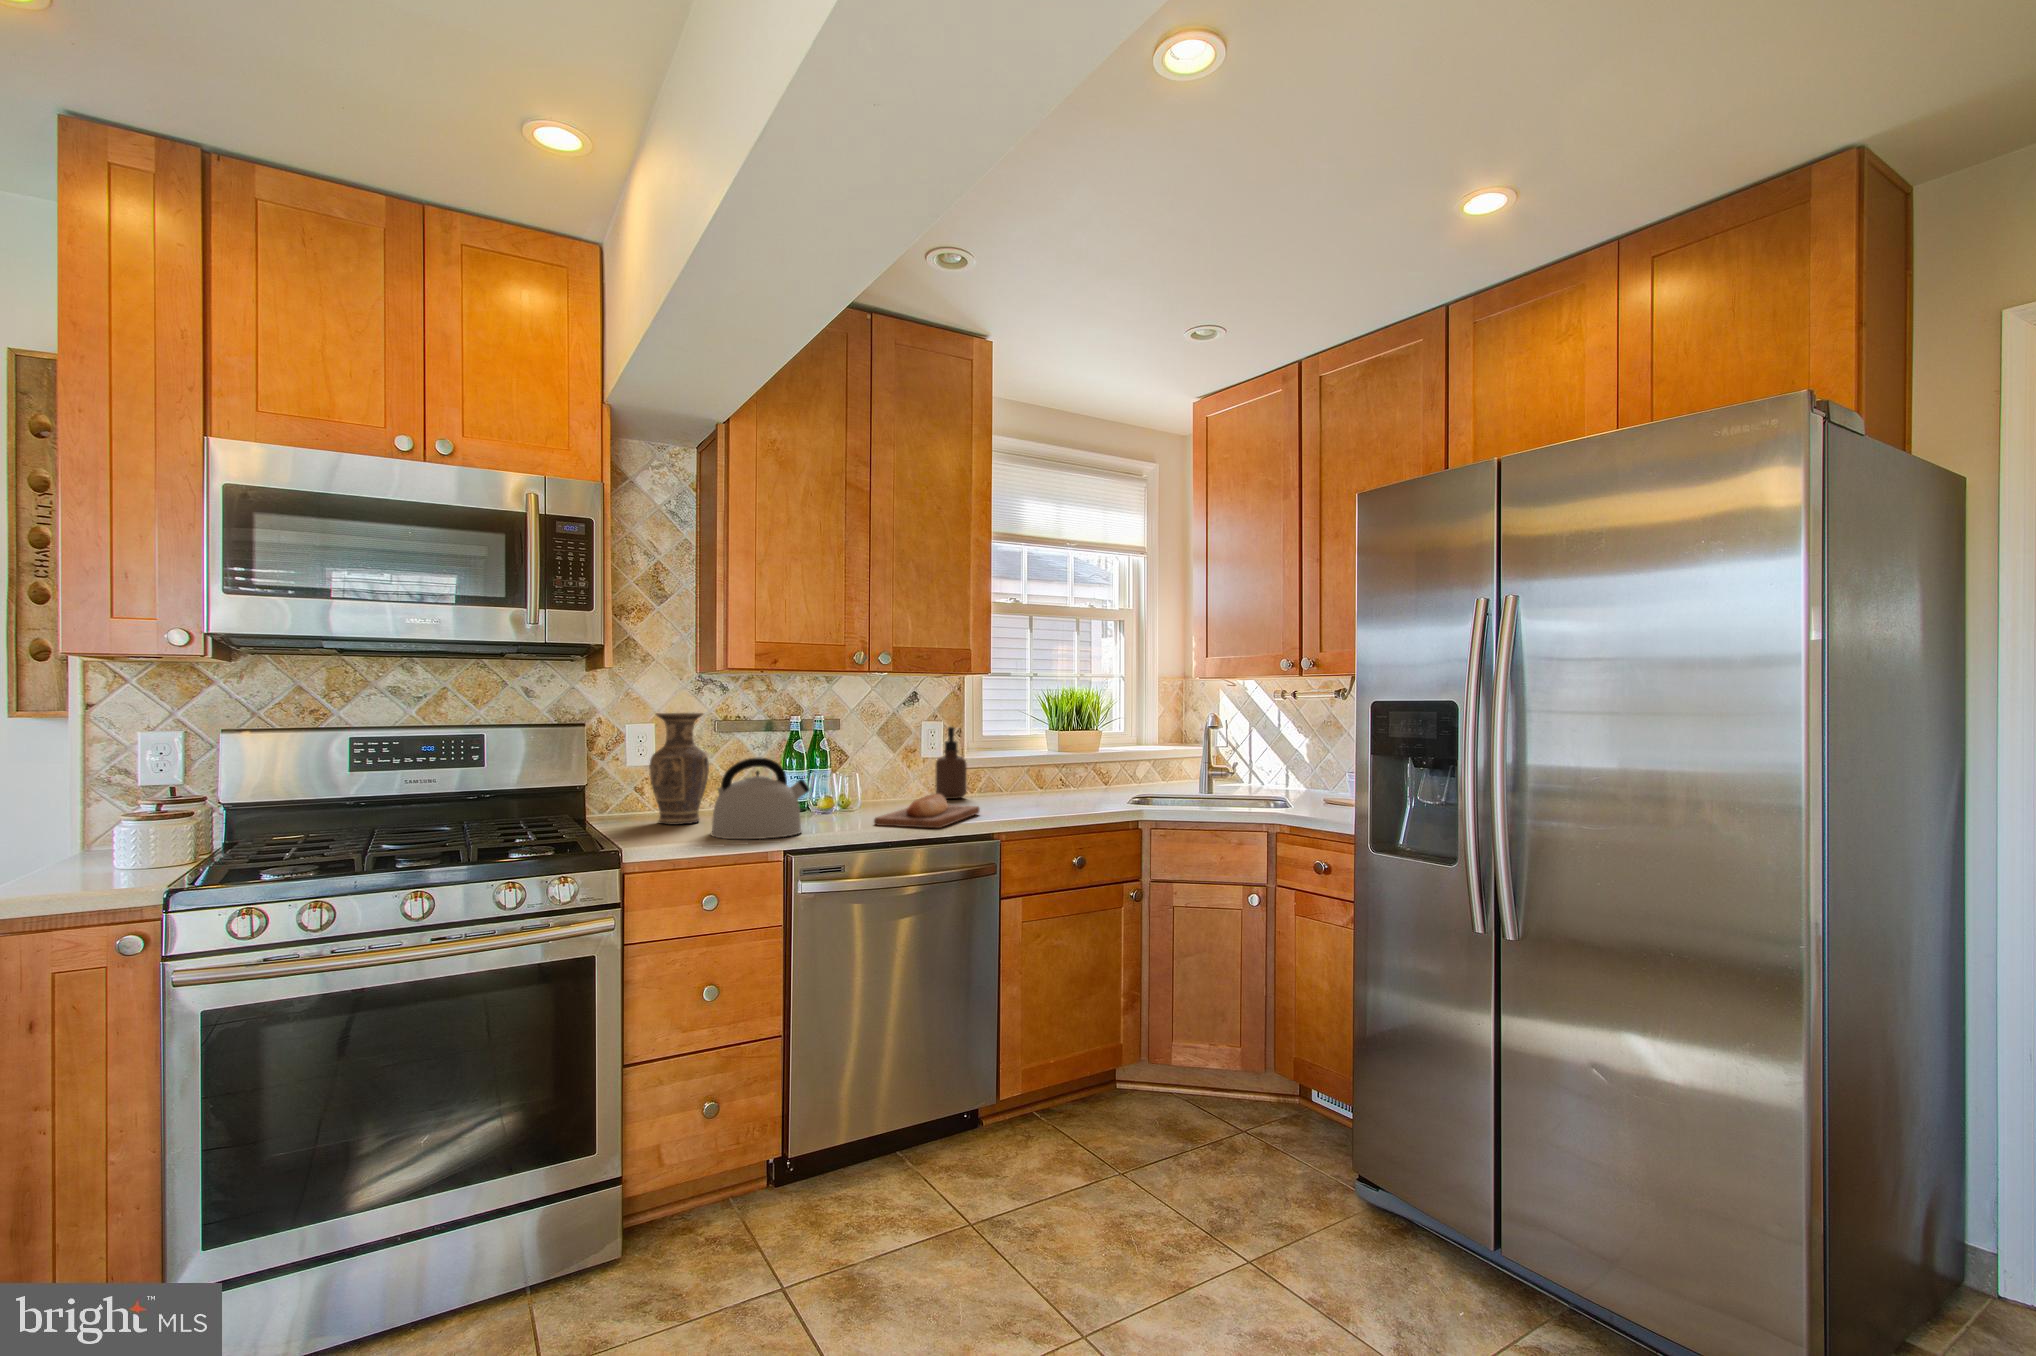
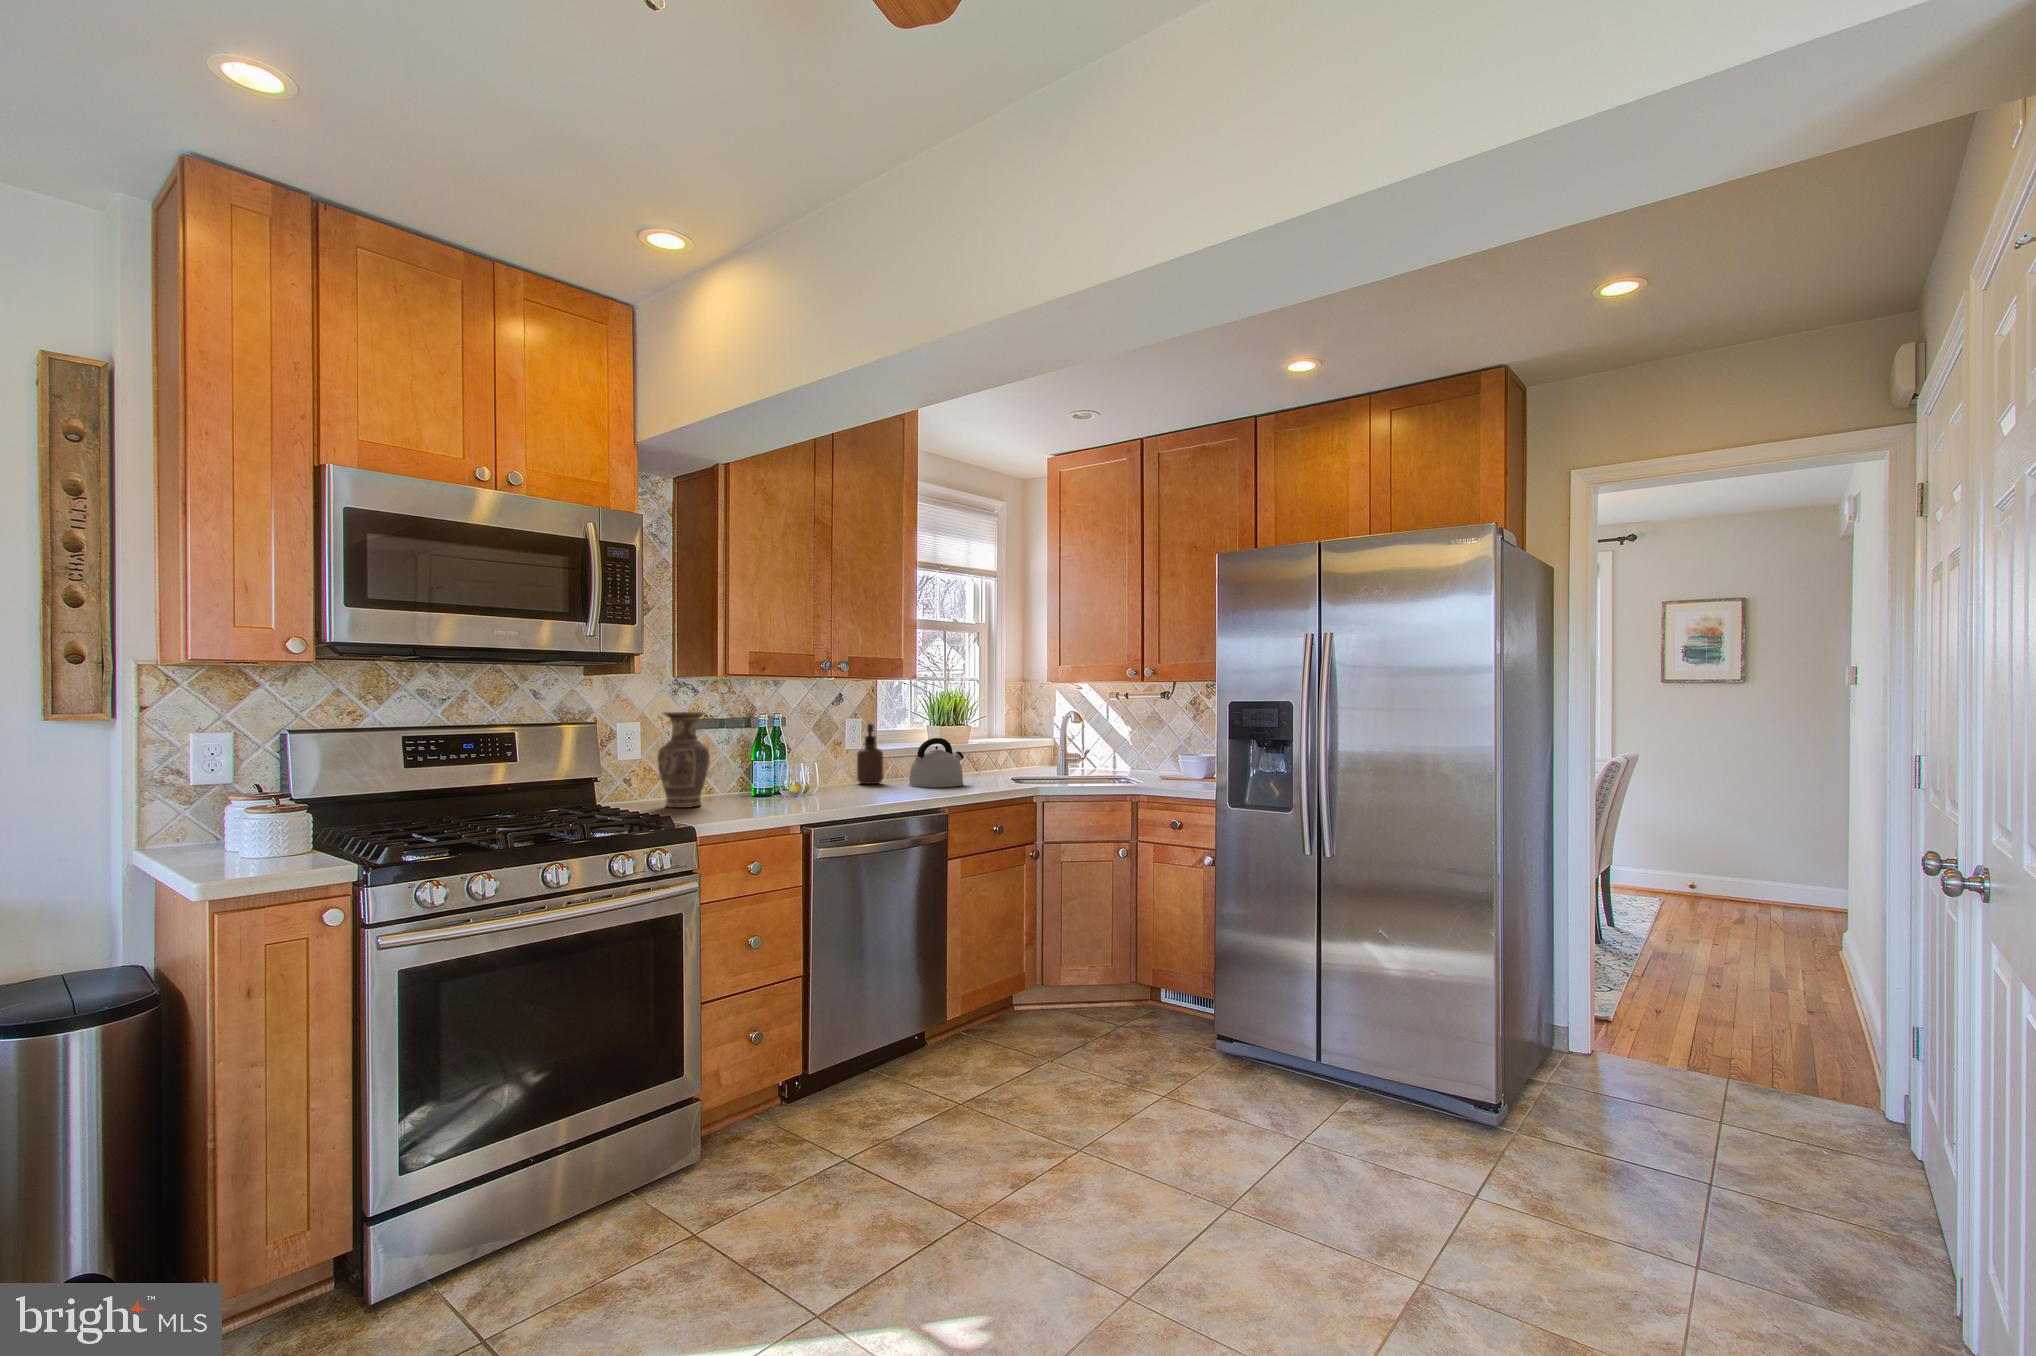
kettle: present [711,757,809,839] -> present [909,738,964,787]
bread loaf: present [874,794,980,828] -> none [850,778,918,803]

